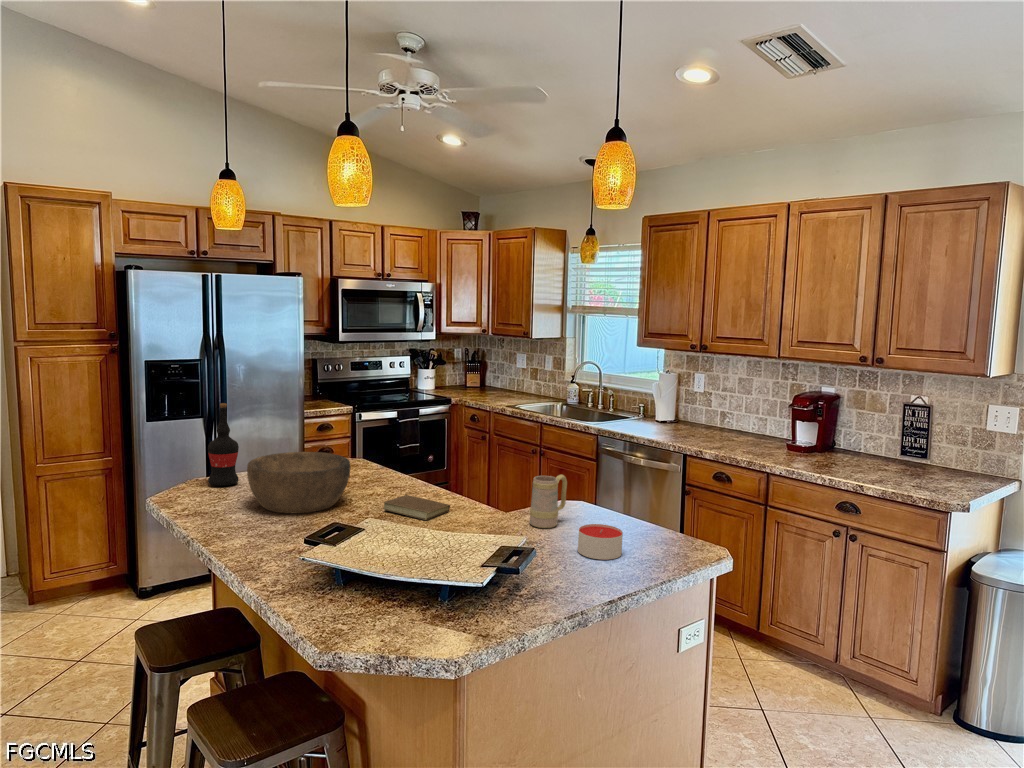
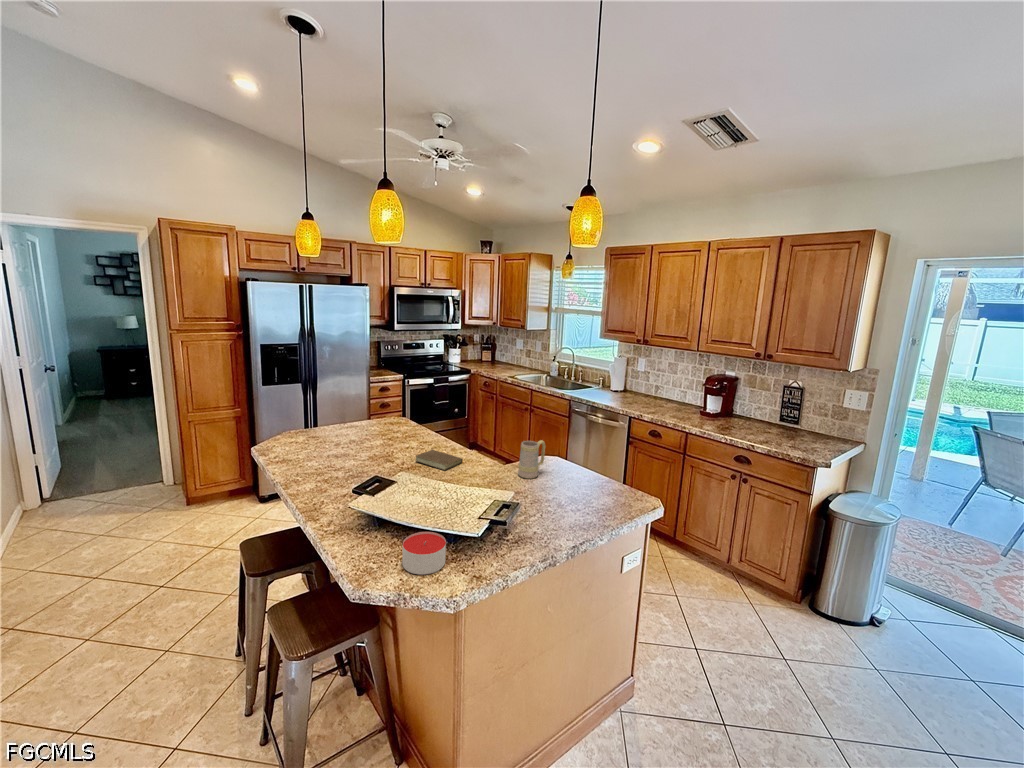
wine bottle: present [208,403,239,486] -> none [295,381,317,439]
bowl: present [247,452,351,513] -> none [320,417,393,463]
candle: present [578,524,623,560] -> present [402,532,446,575]

